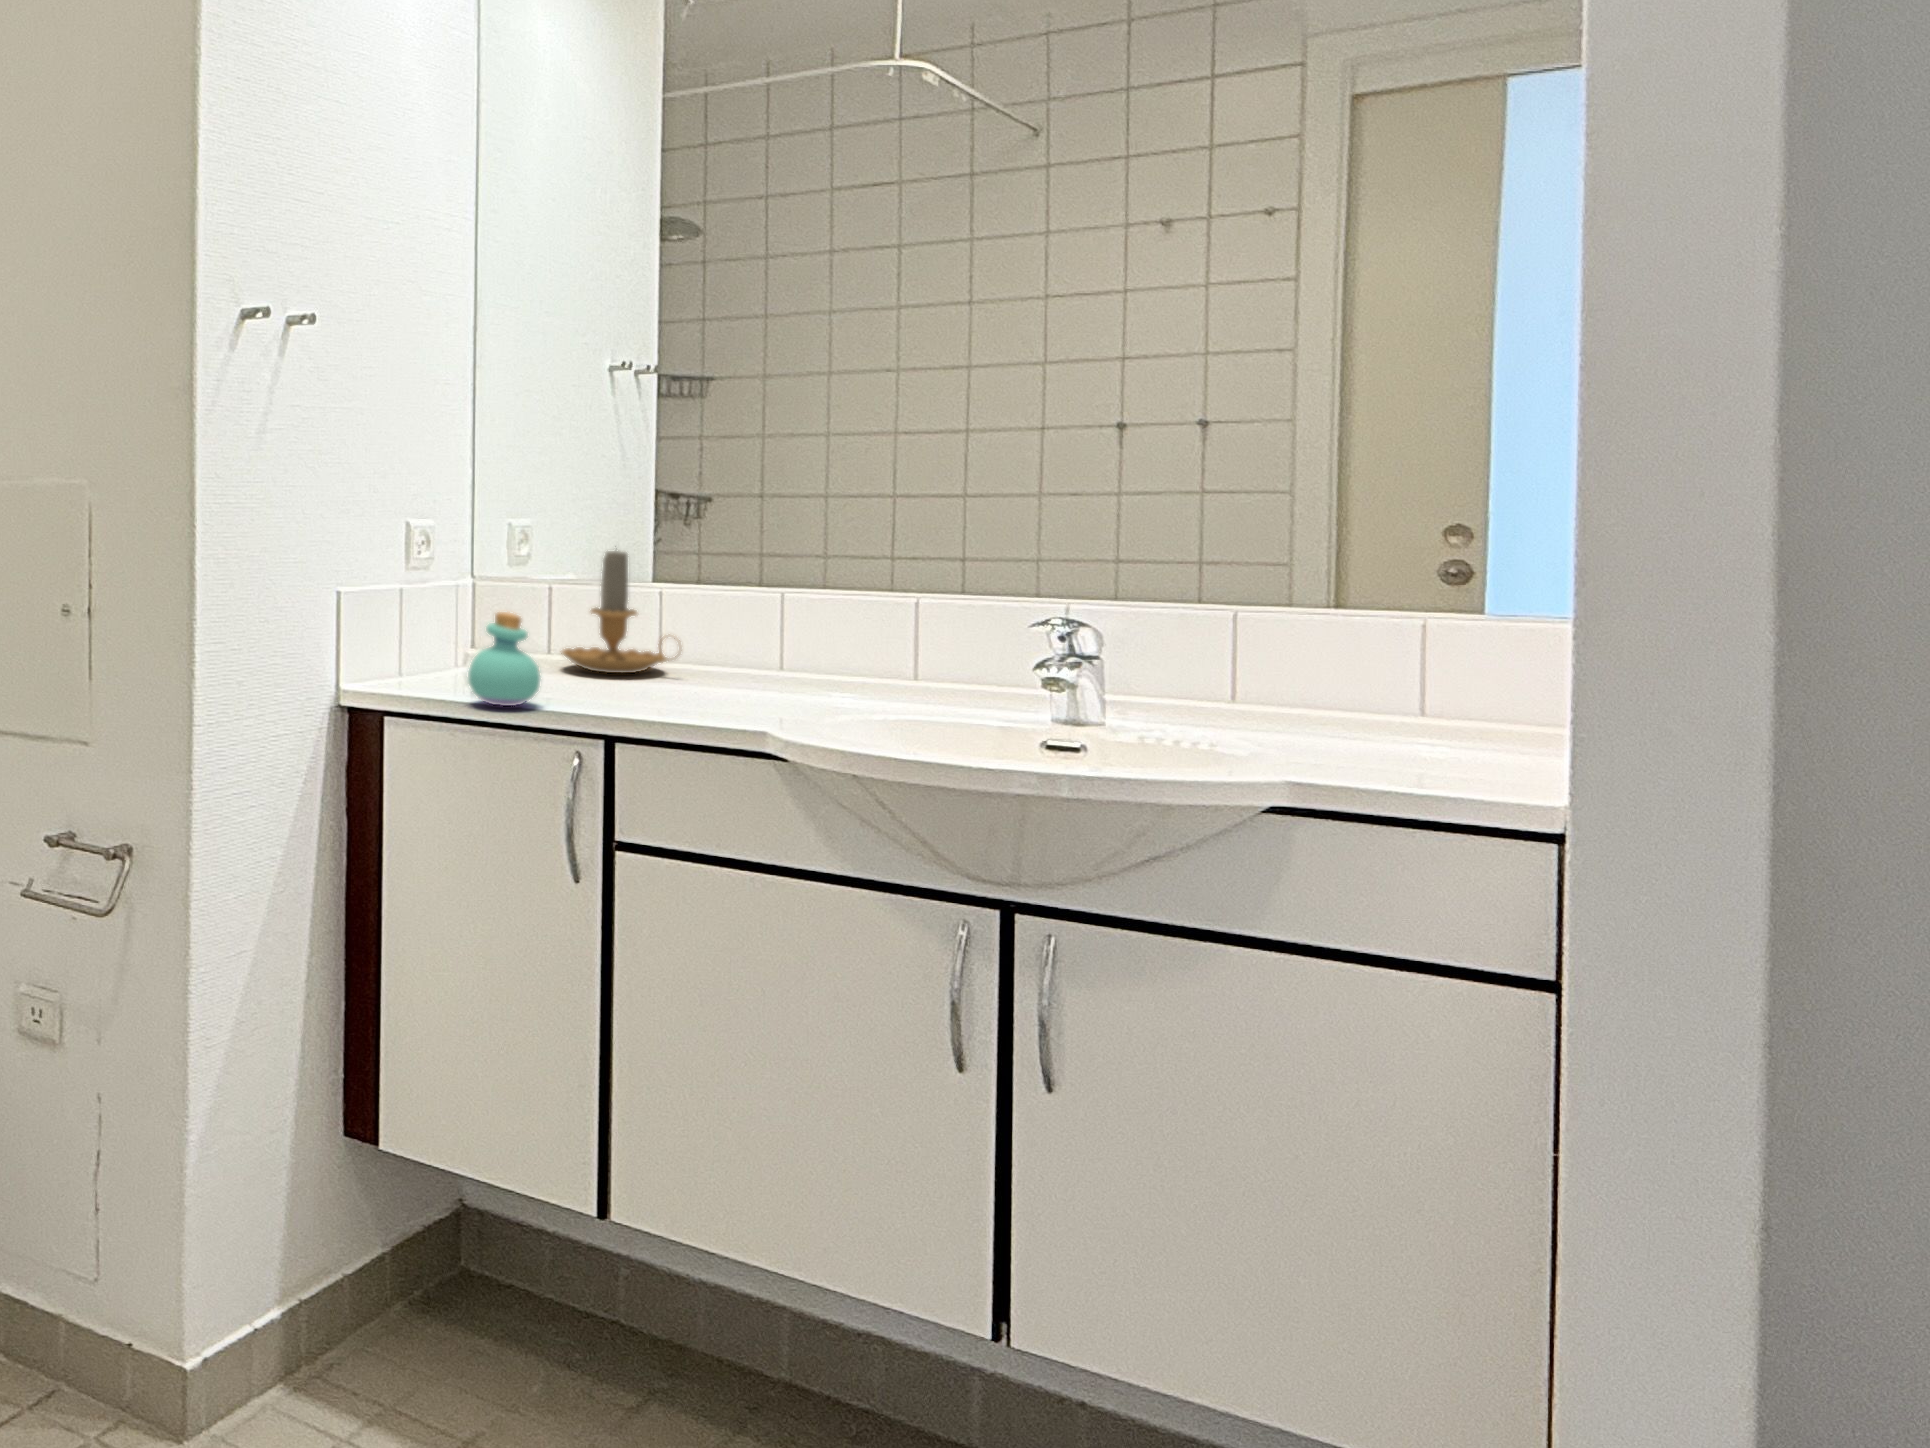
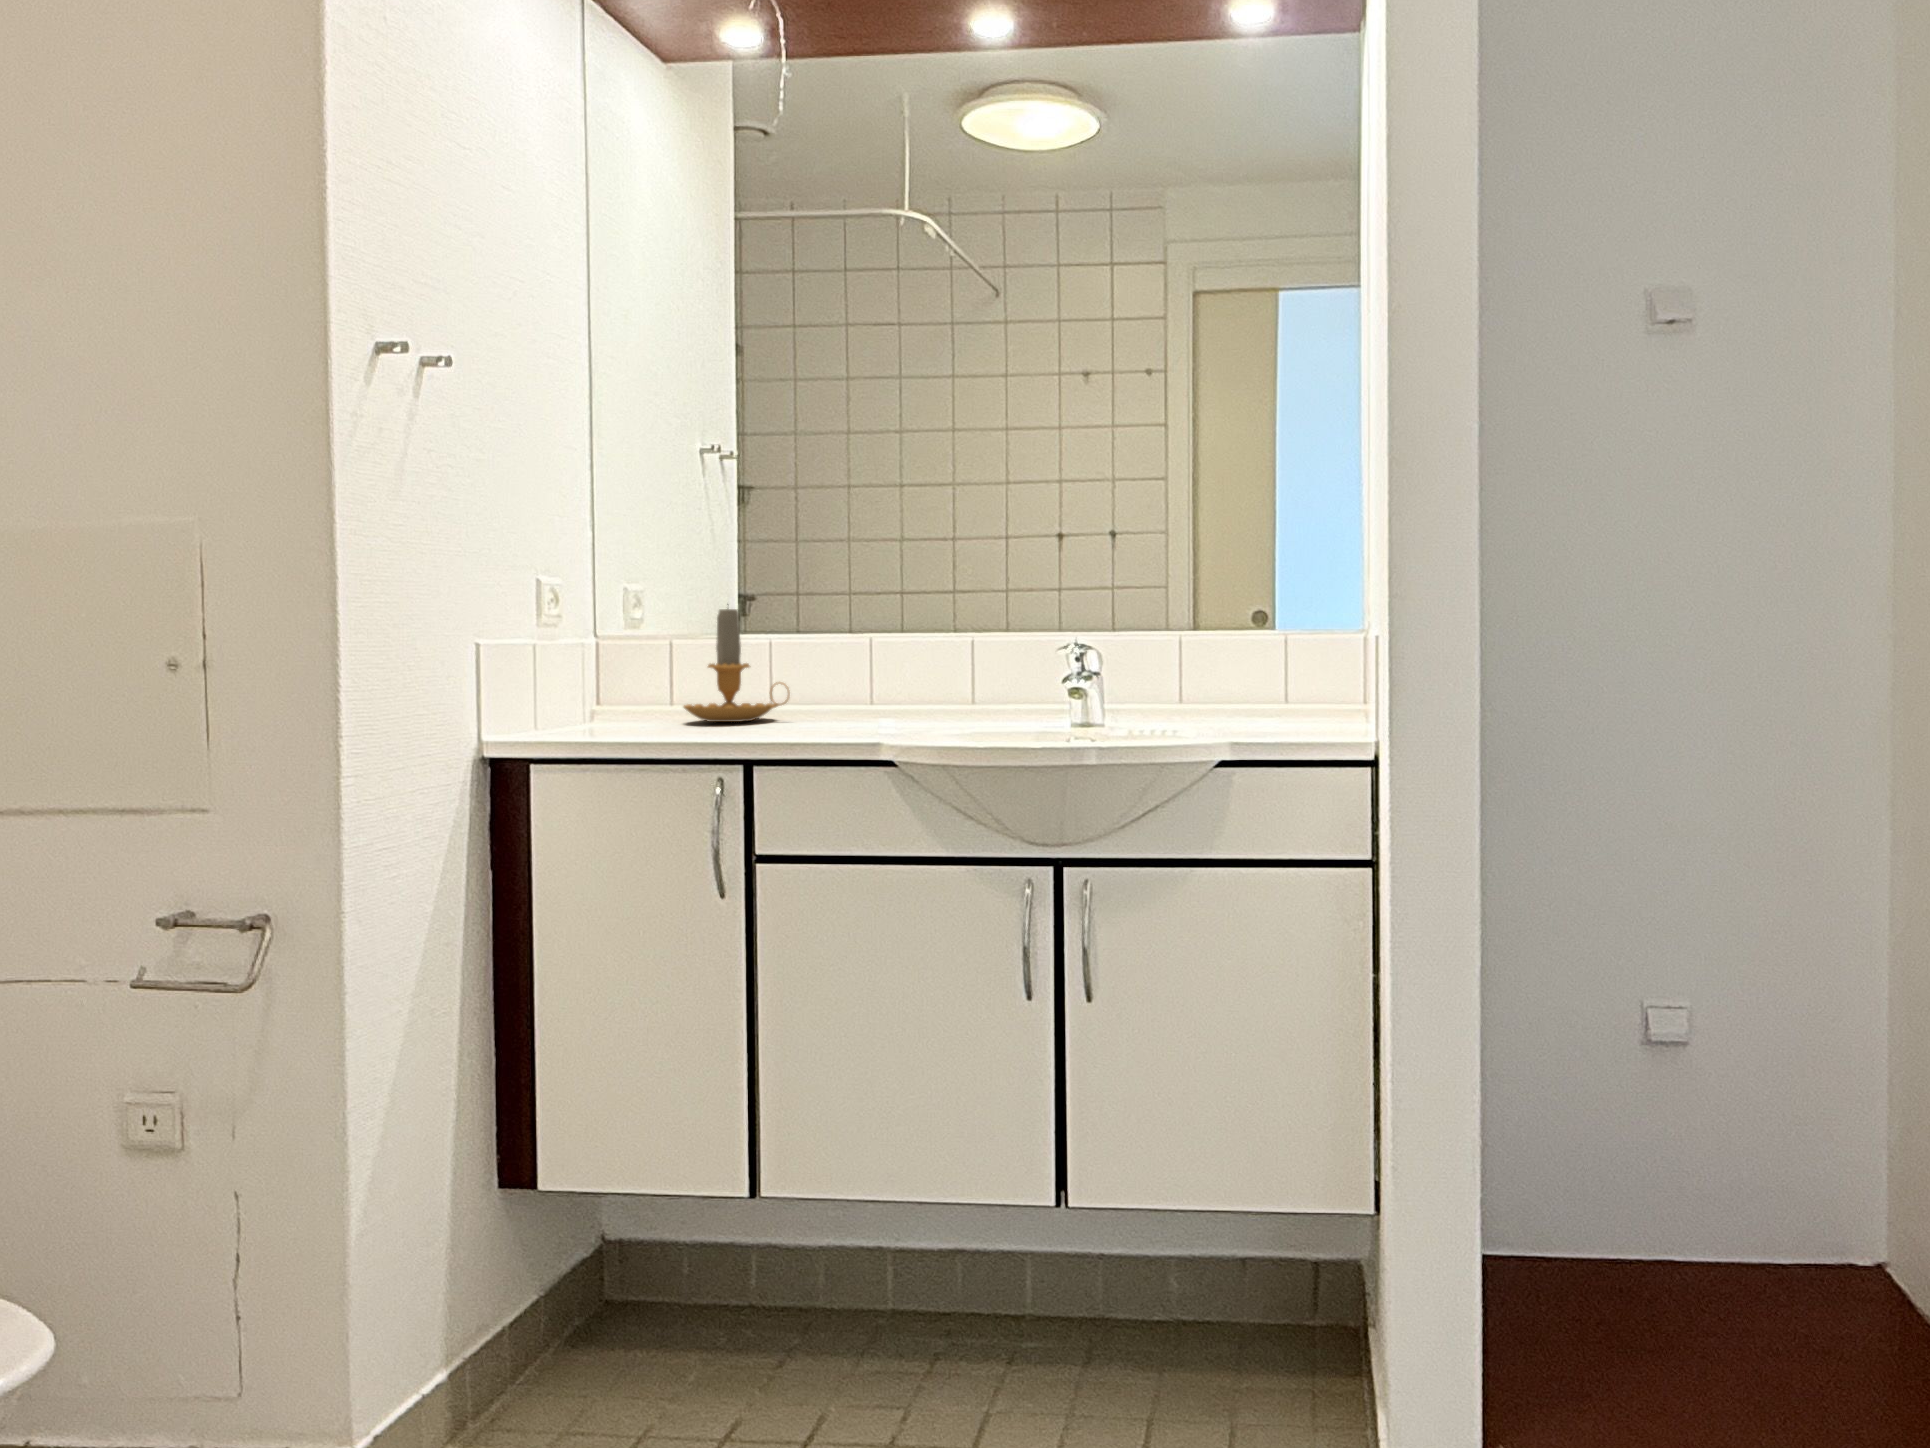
perfume bottle: present [468,612,540,706] -> none [606,655,674,744]

